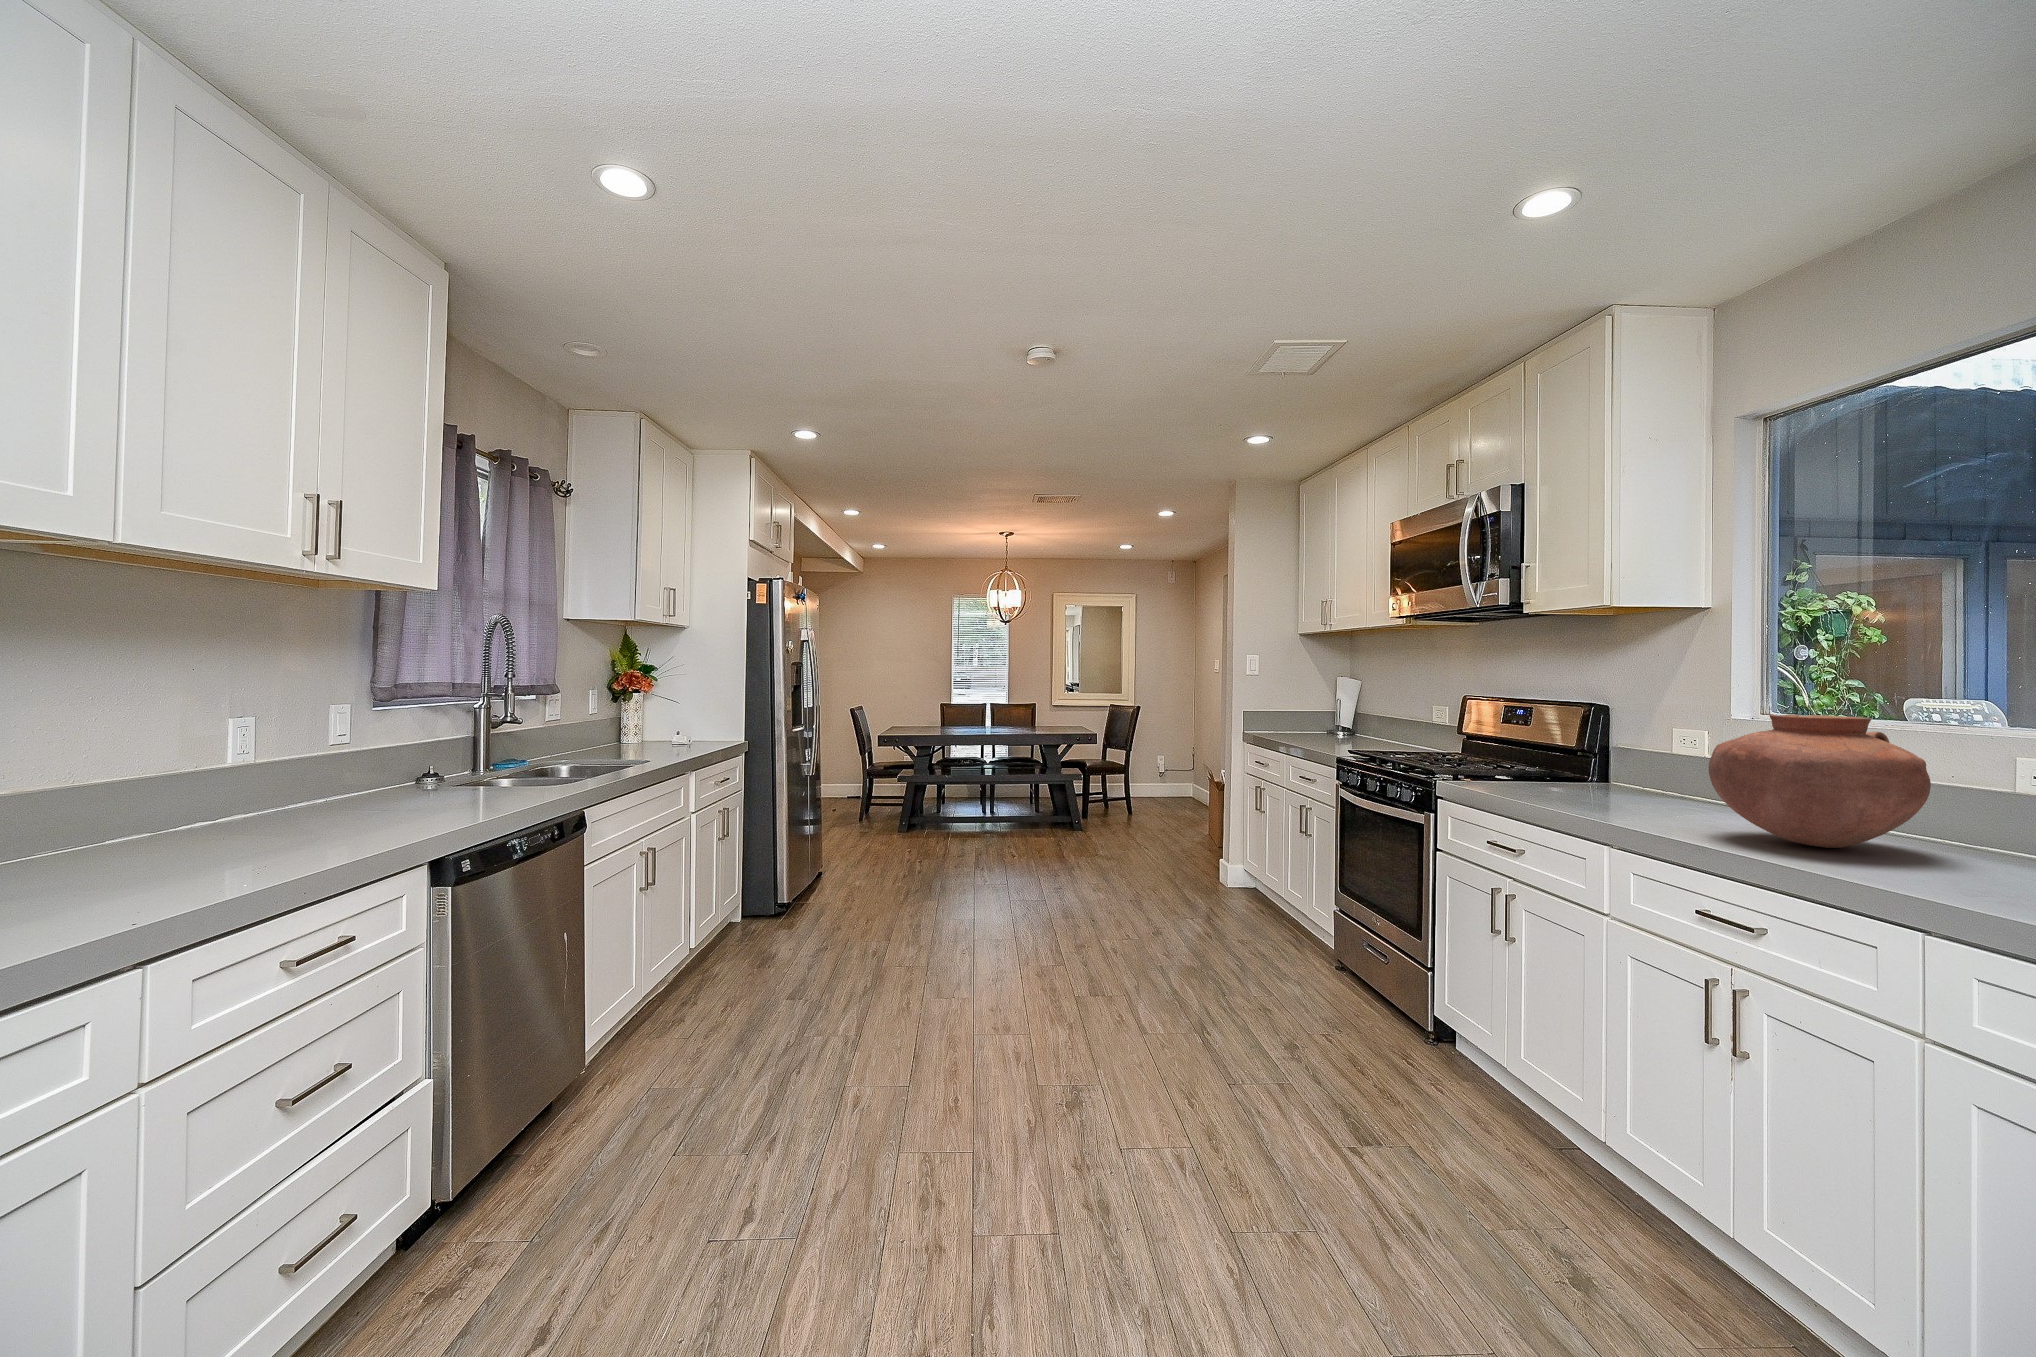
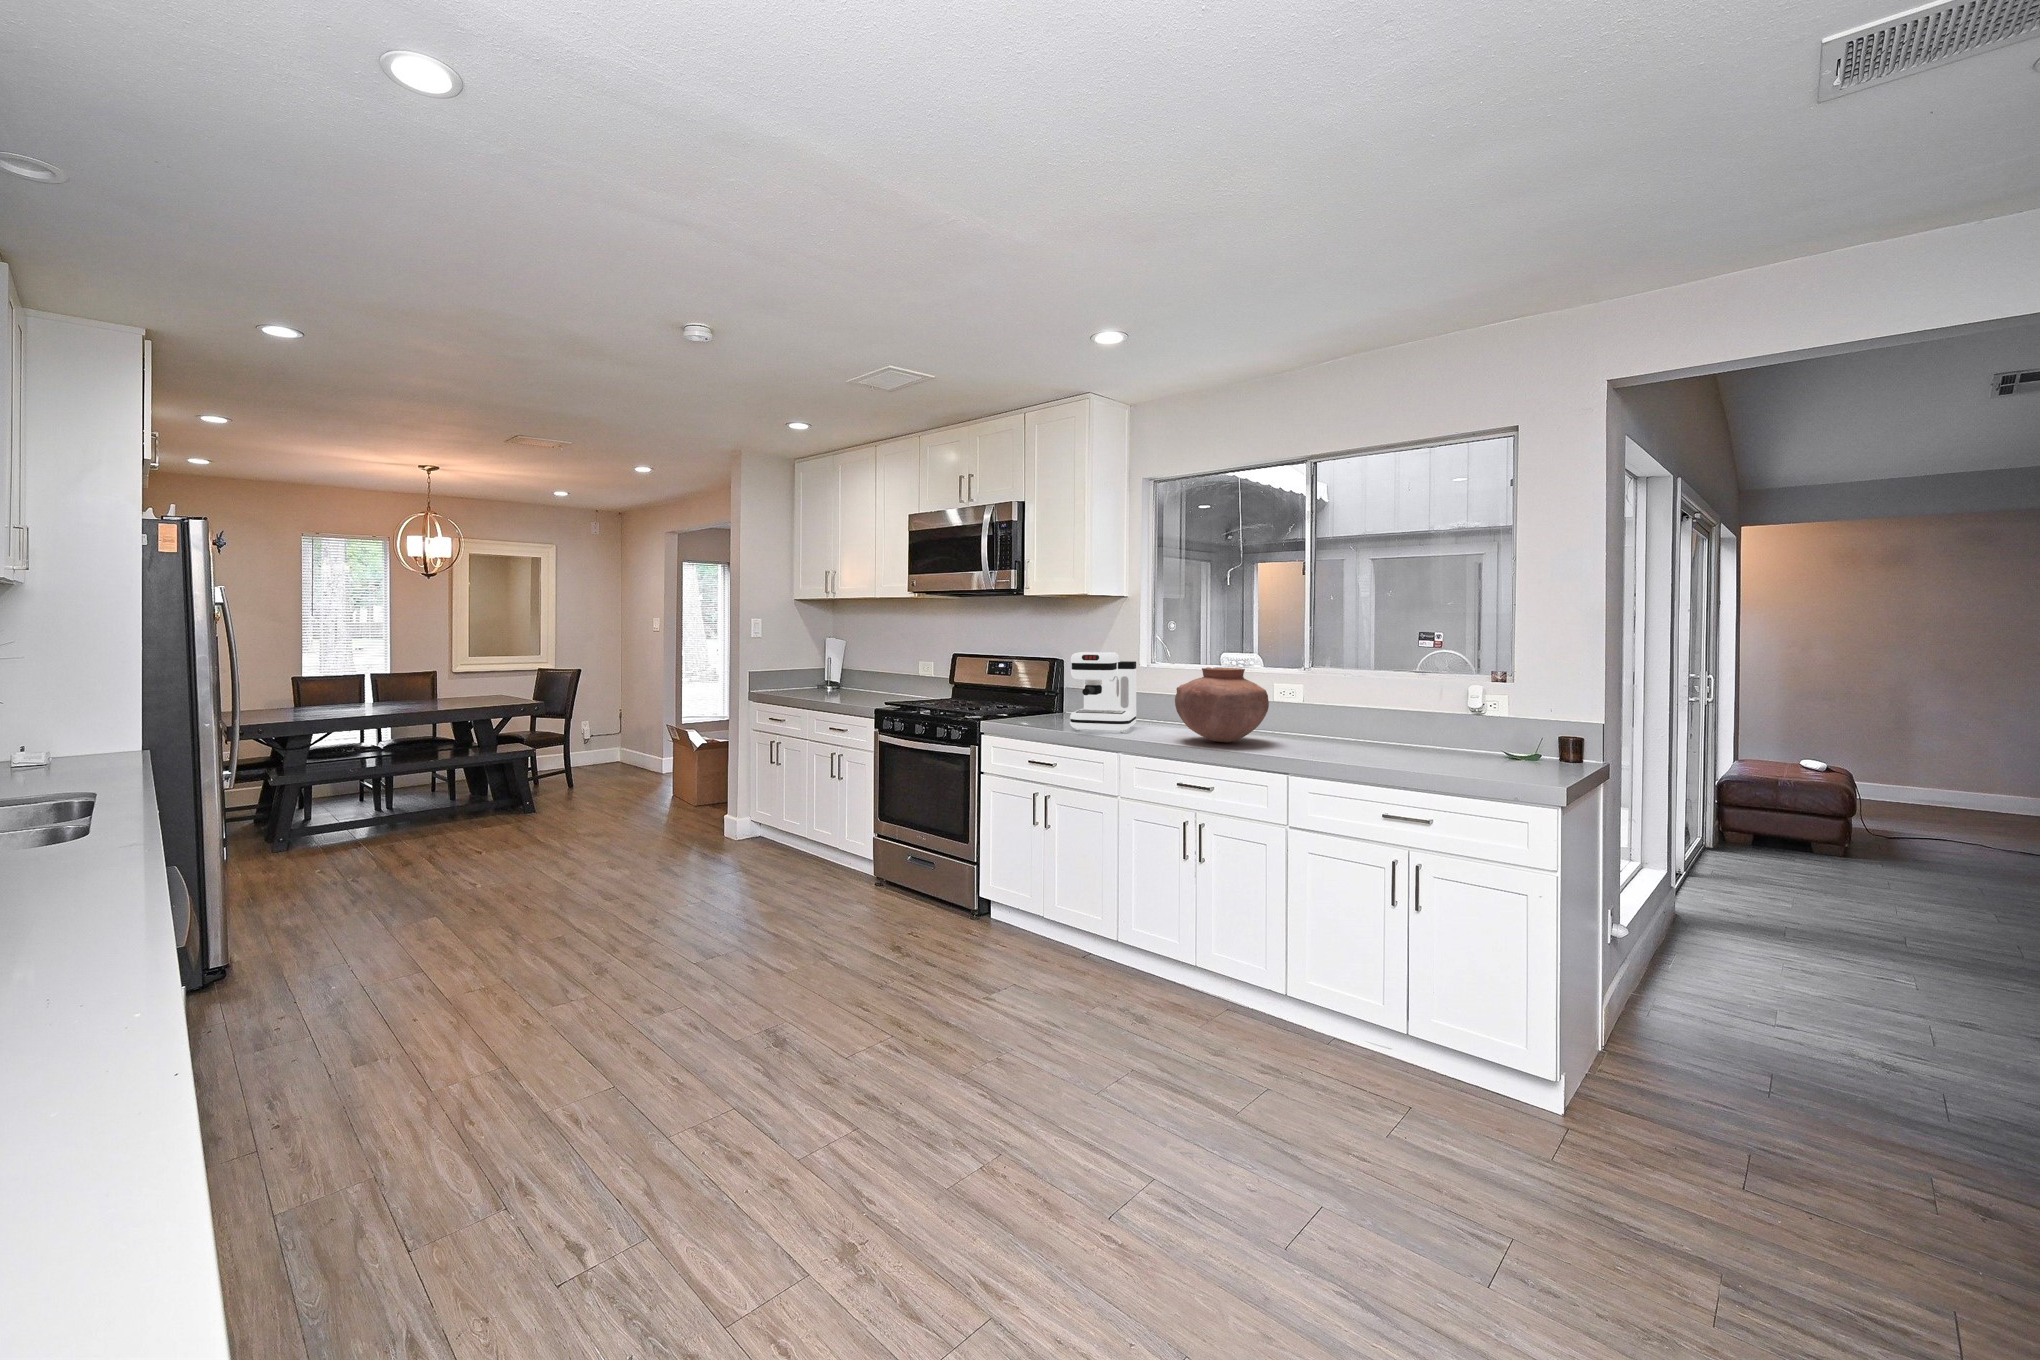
coffee maker: none [1551,689,1686,812] -> present [1070,652,1136,732]

